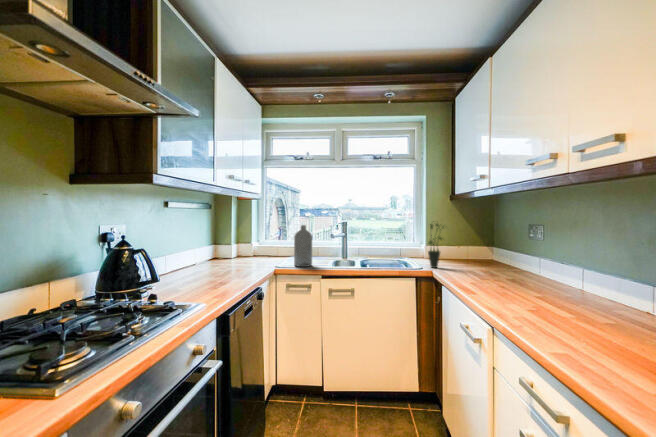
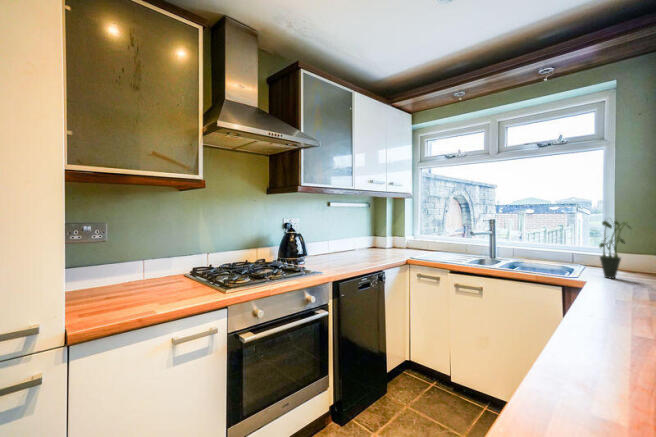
bottle: present [294,225,312,267] -> none [430,221,448,260]

